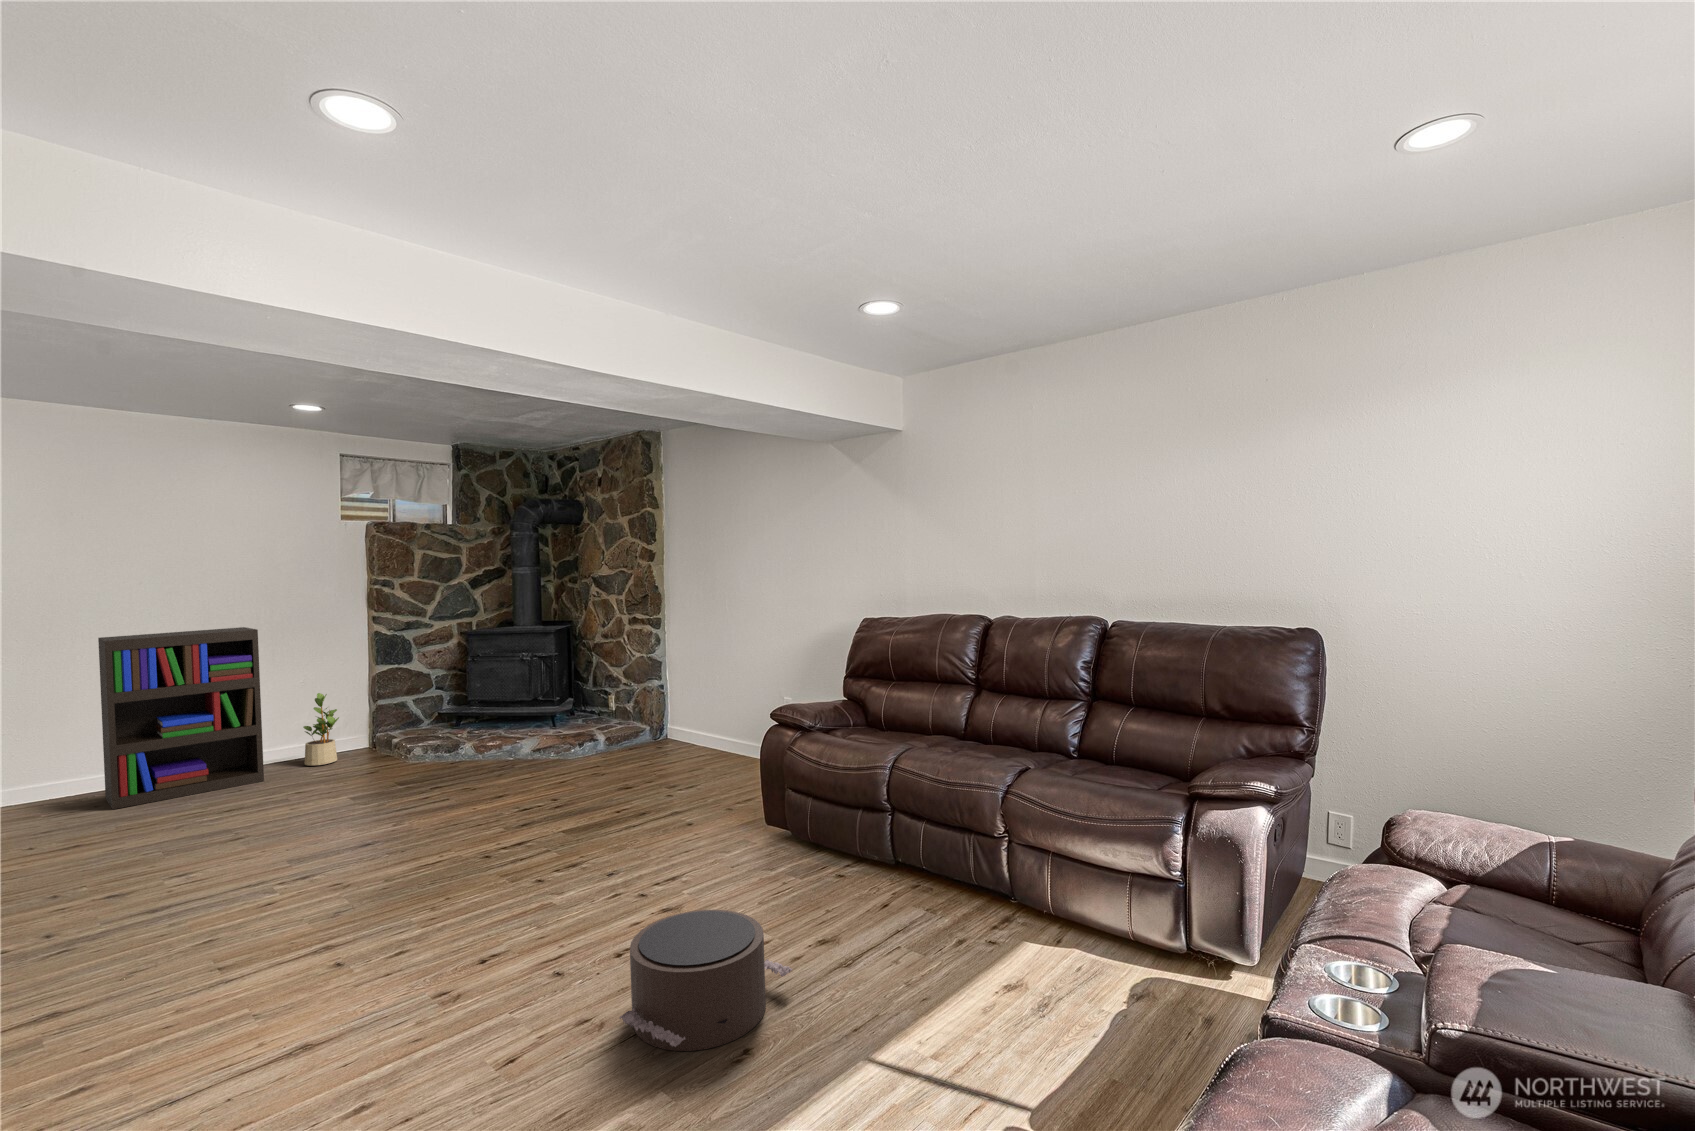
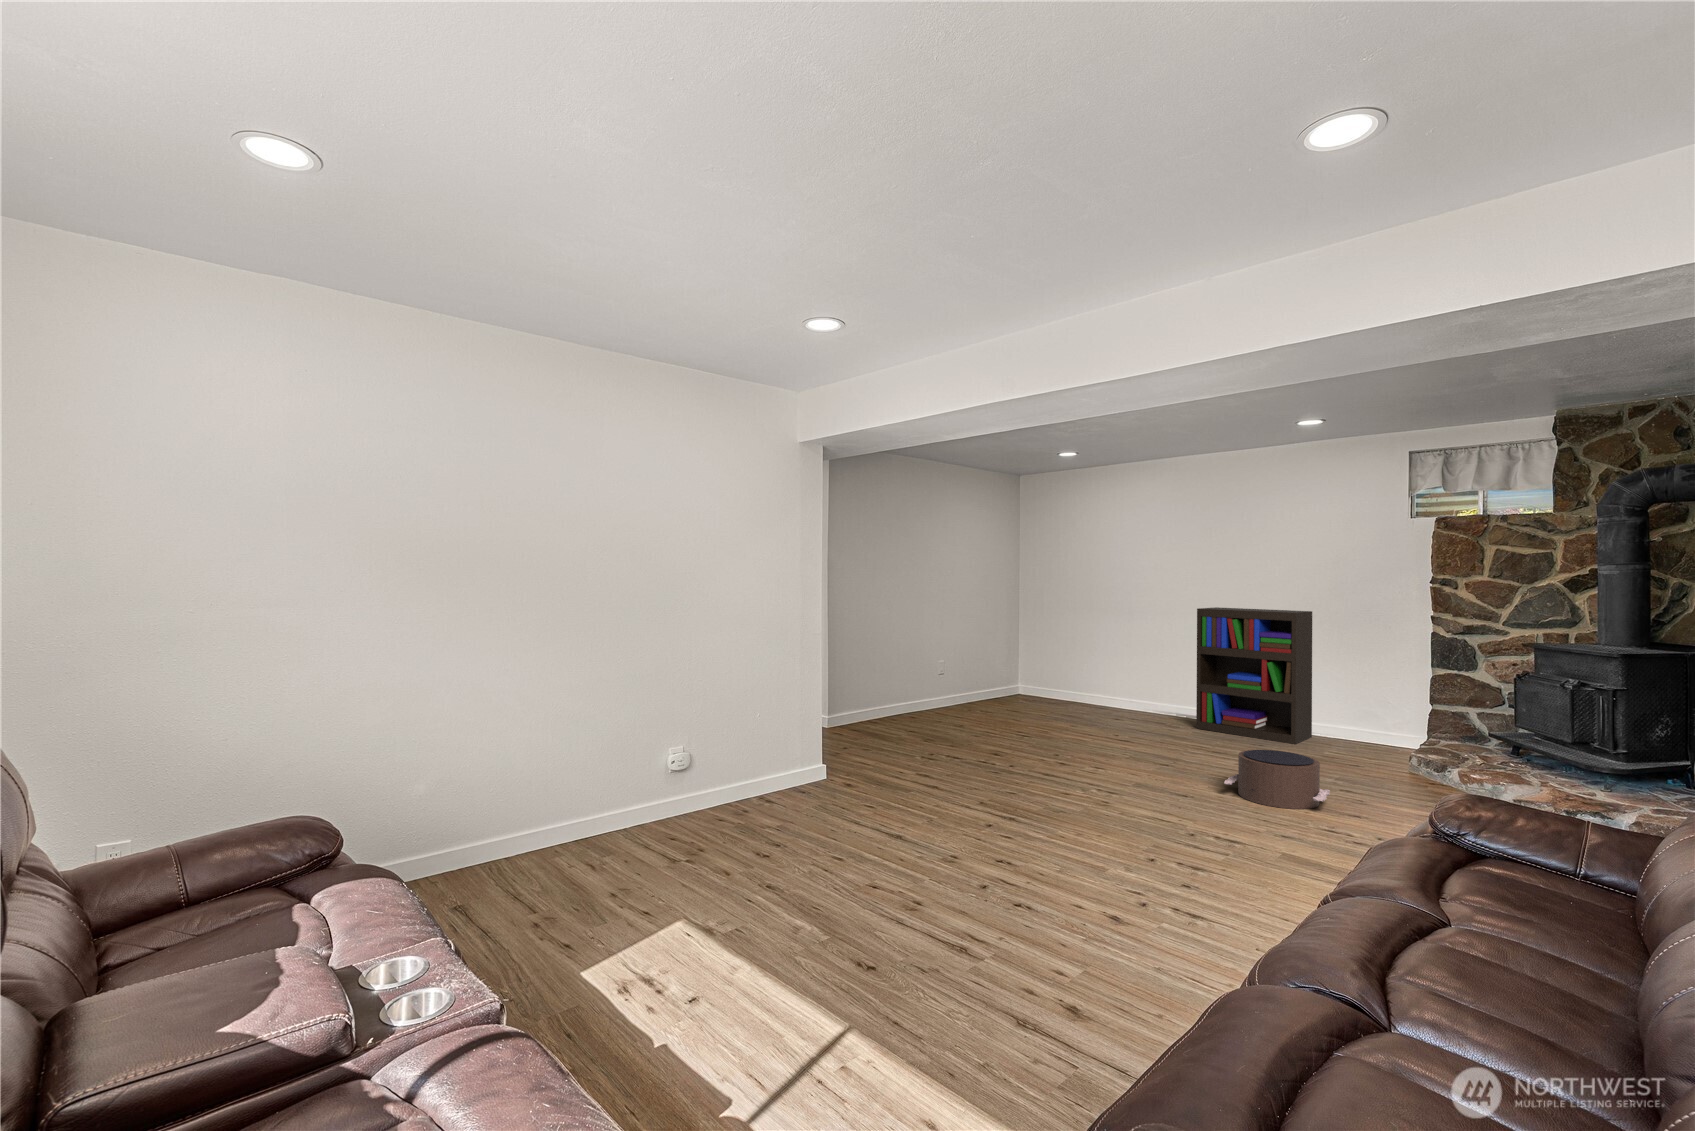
potted plant: present [303,693,339,766] -> none [1347,681,1388,751]
pouf: present [620,910,792,1051] -> present [1224,750,1330,809]

